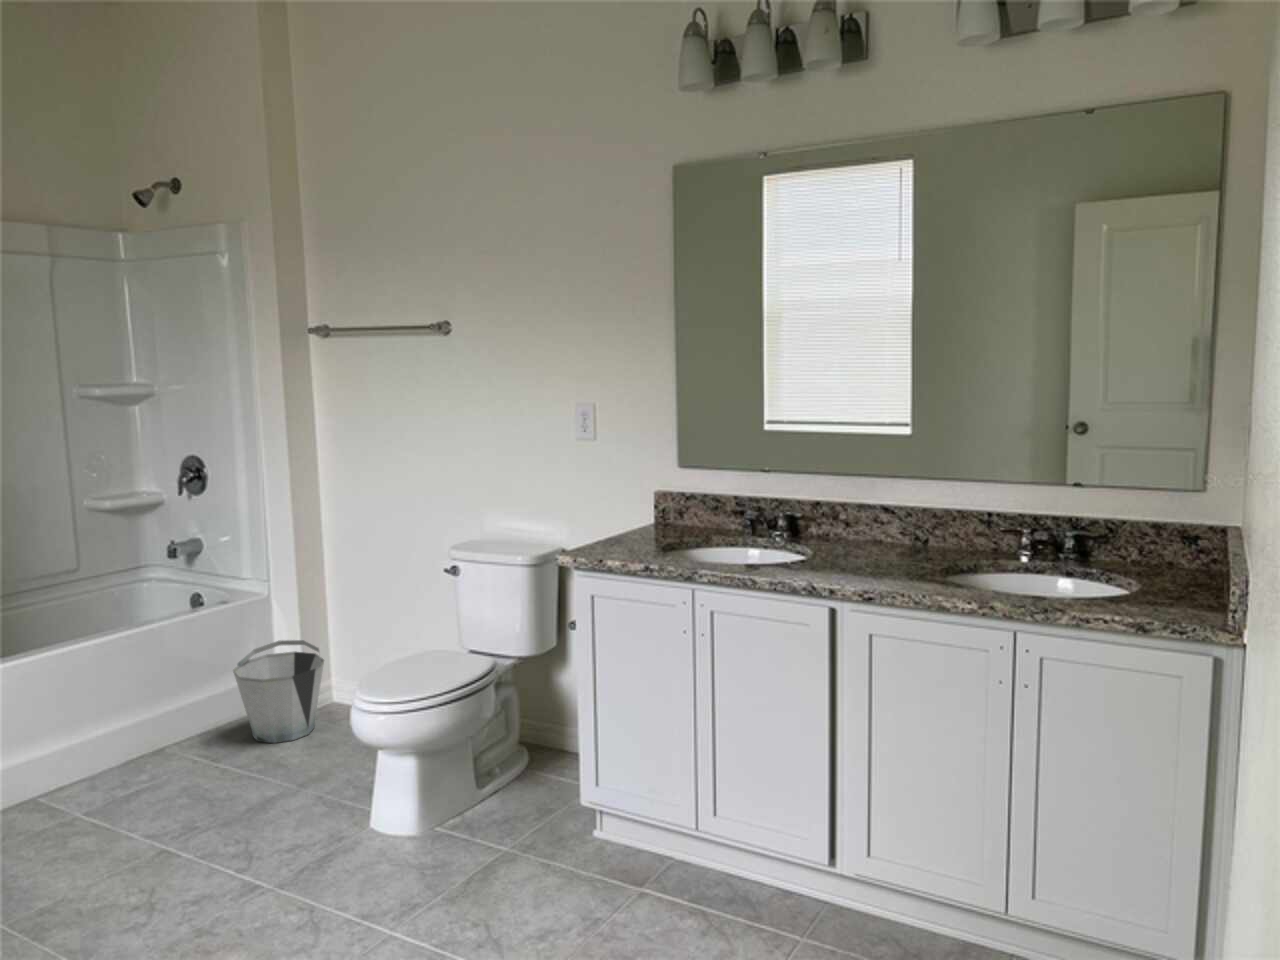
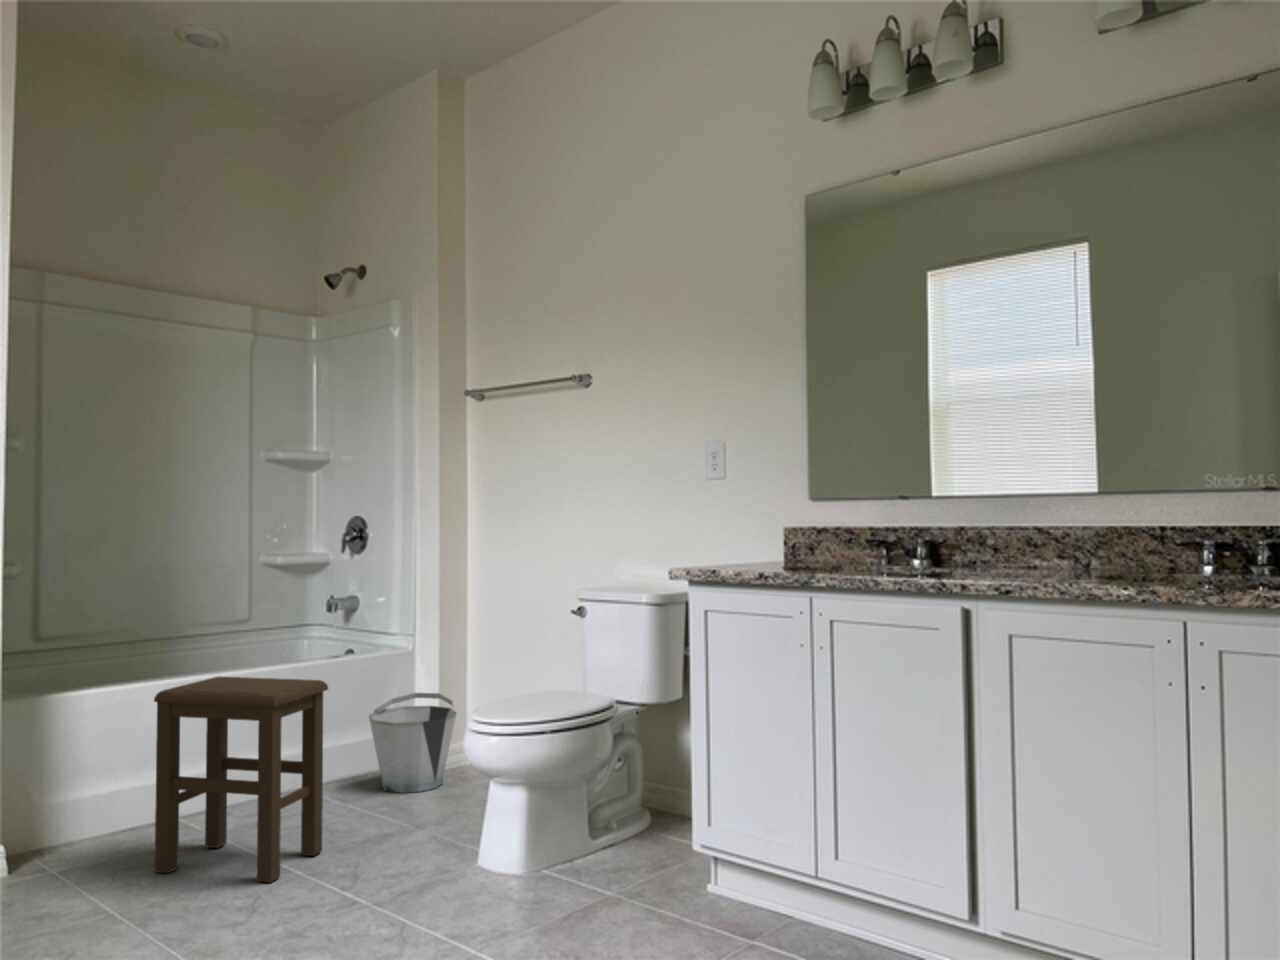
stool: none [18,666,212,871] -> present [154,677,328,882]

